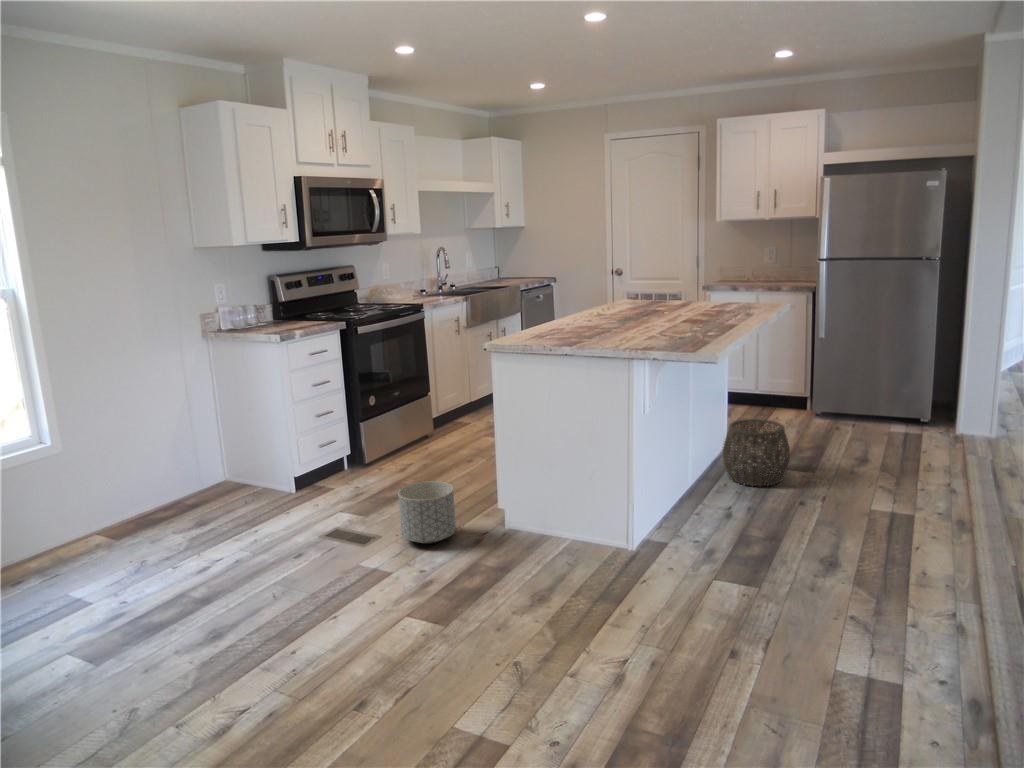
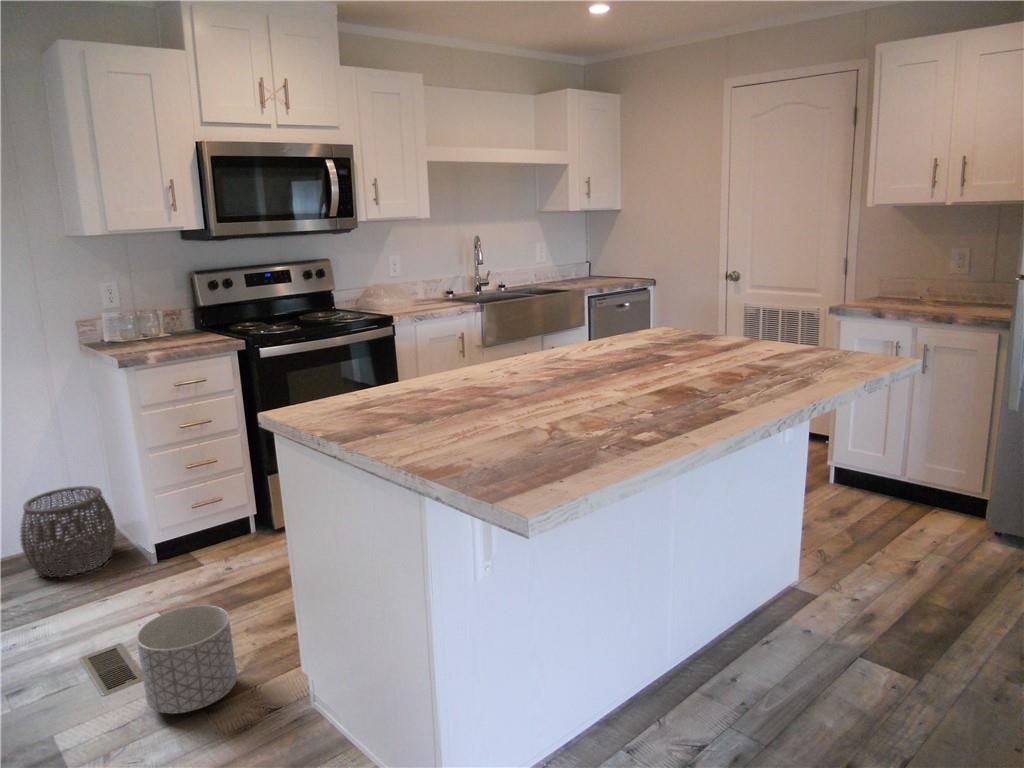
woven basket: present [723,419,790,486] -> present [20,486,116,578]

